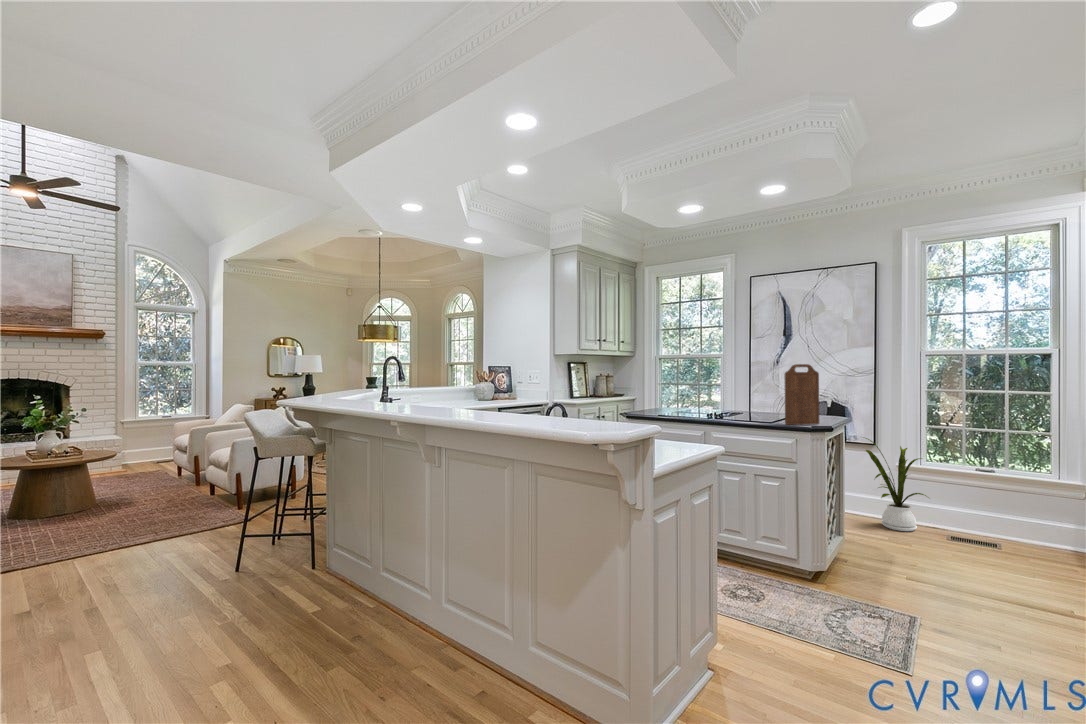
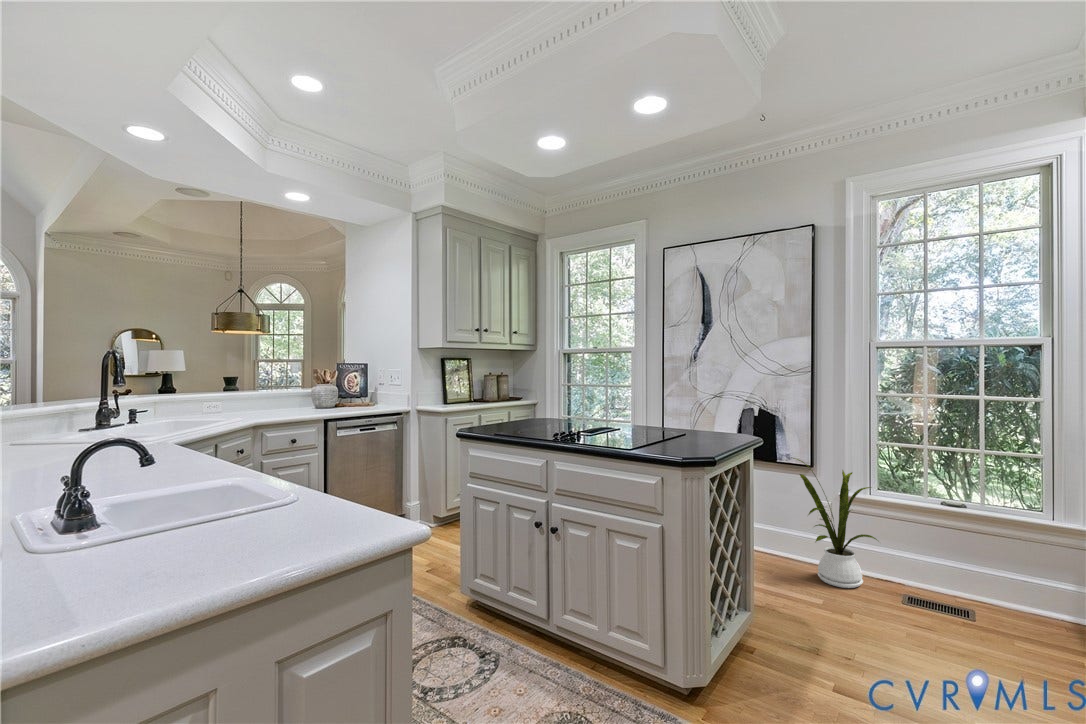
cutting board: present [785,364,819,425] -> none [638,358,692,452]

